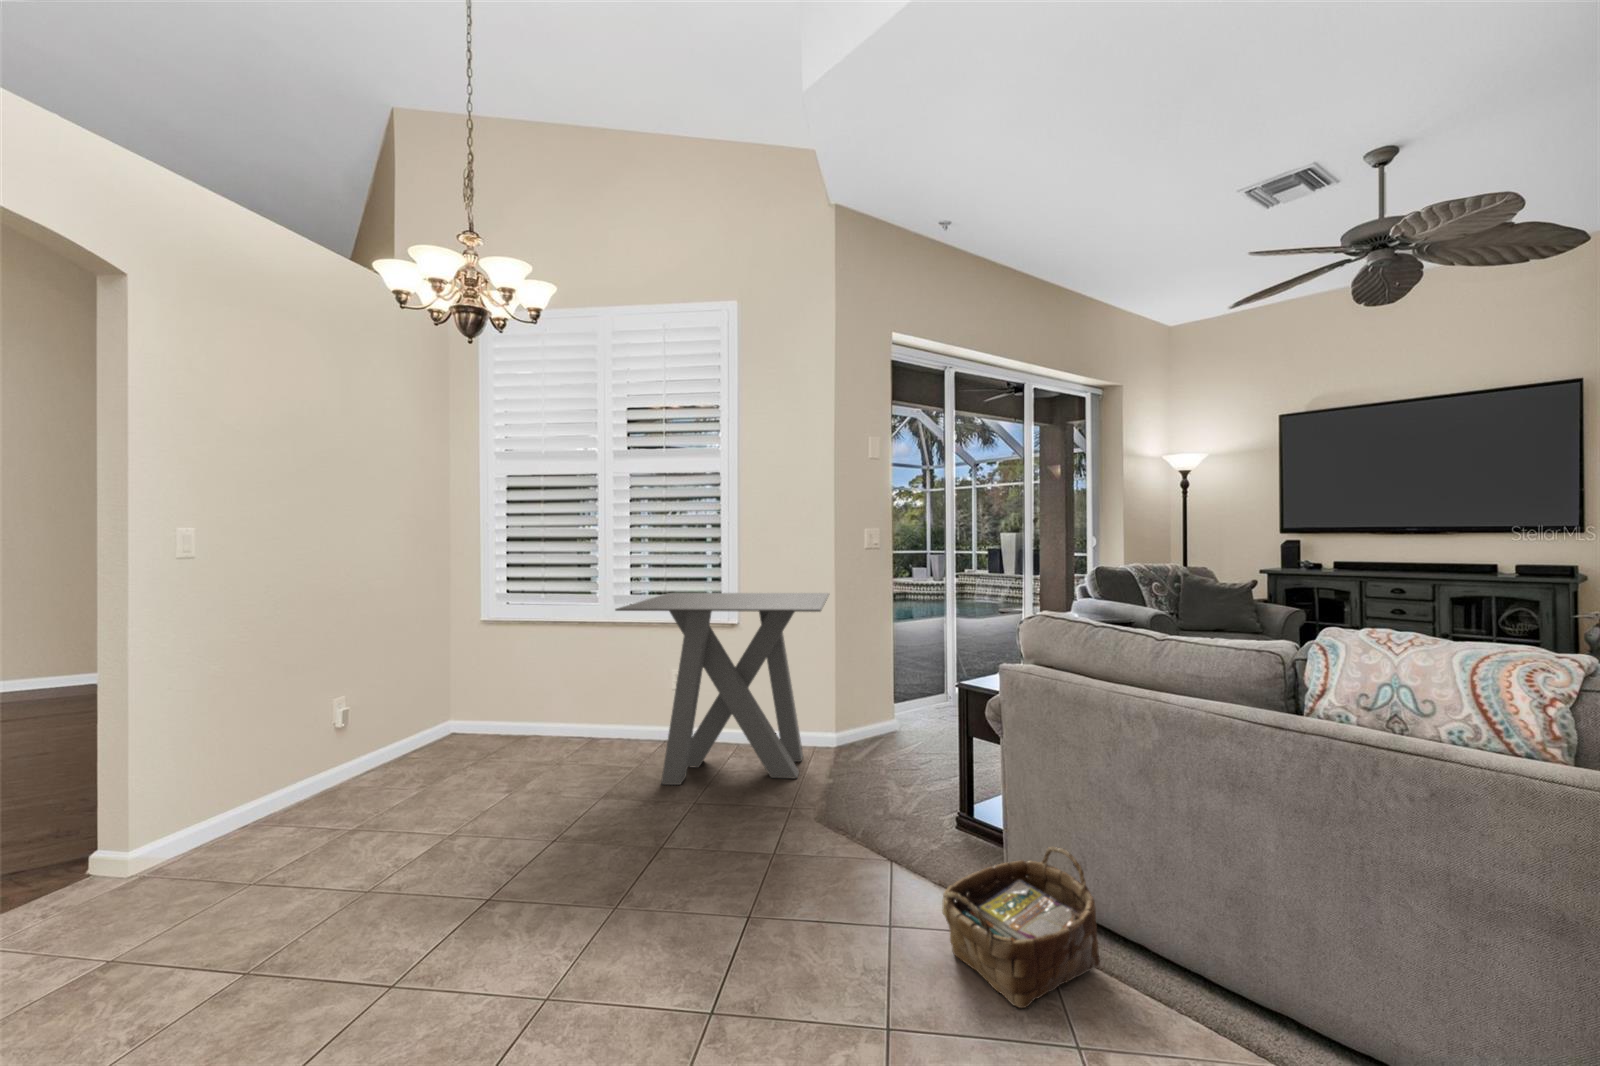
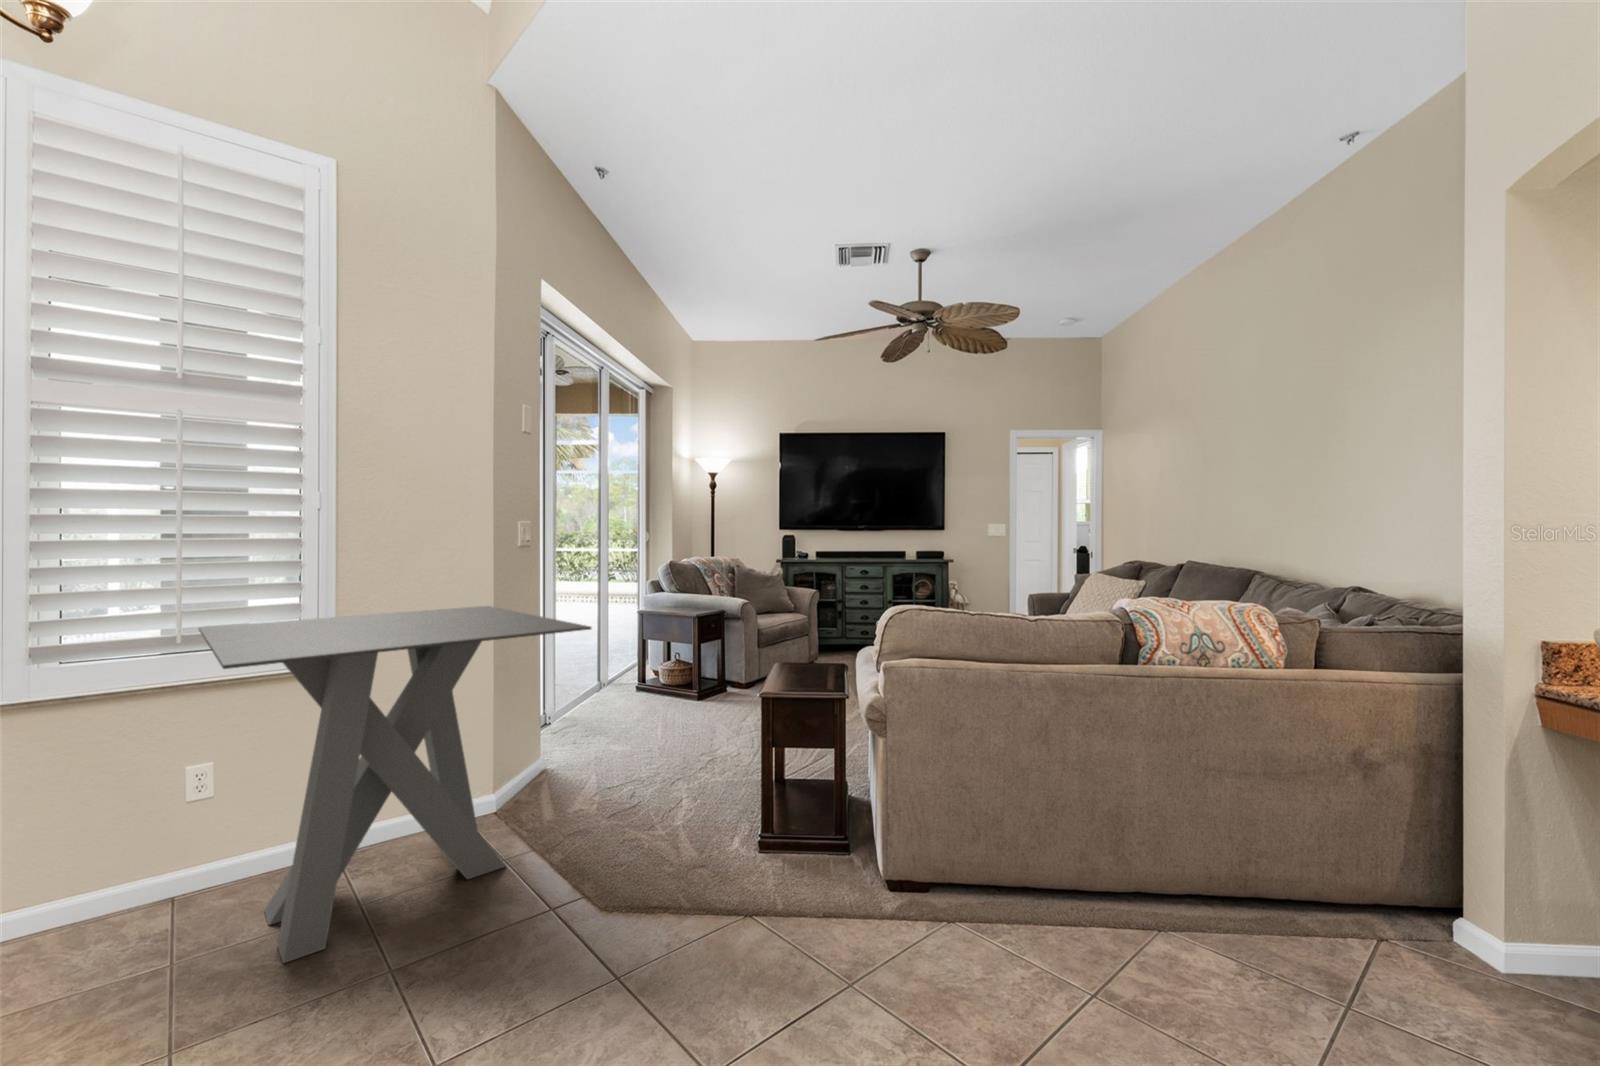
woven basket: present [942,847,1100,1008] -> none [920,830,1049,999]

